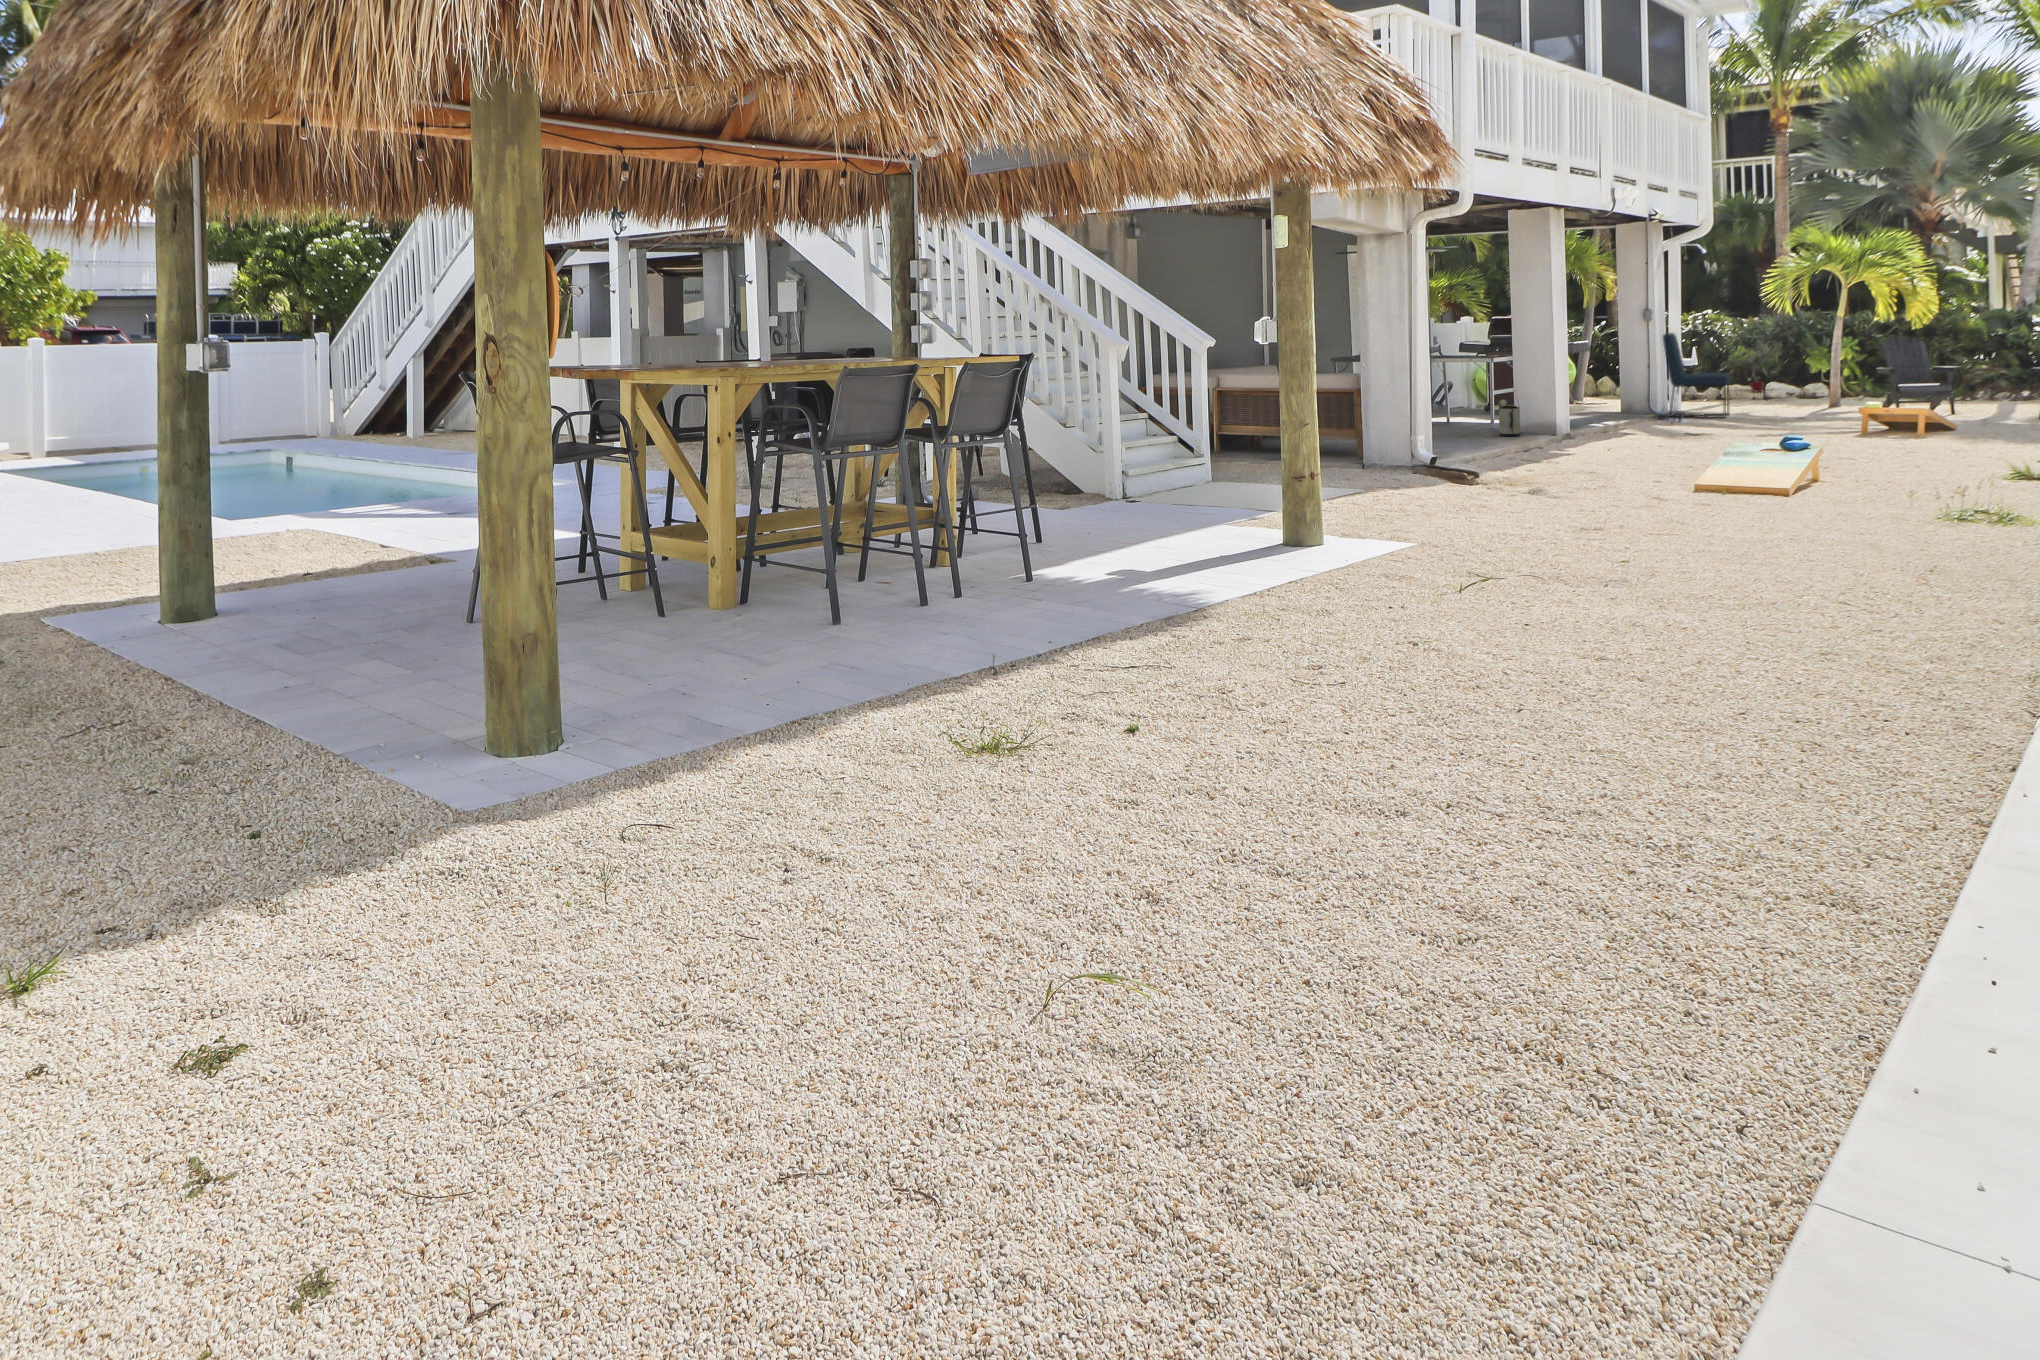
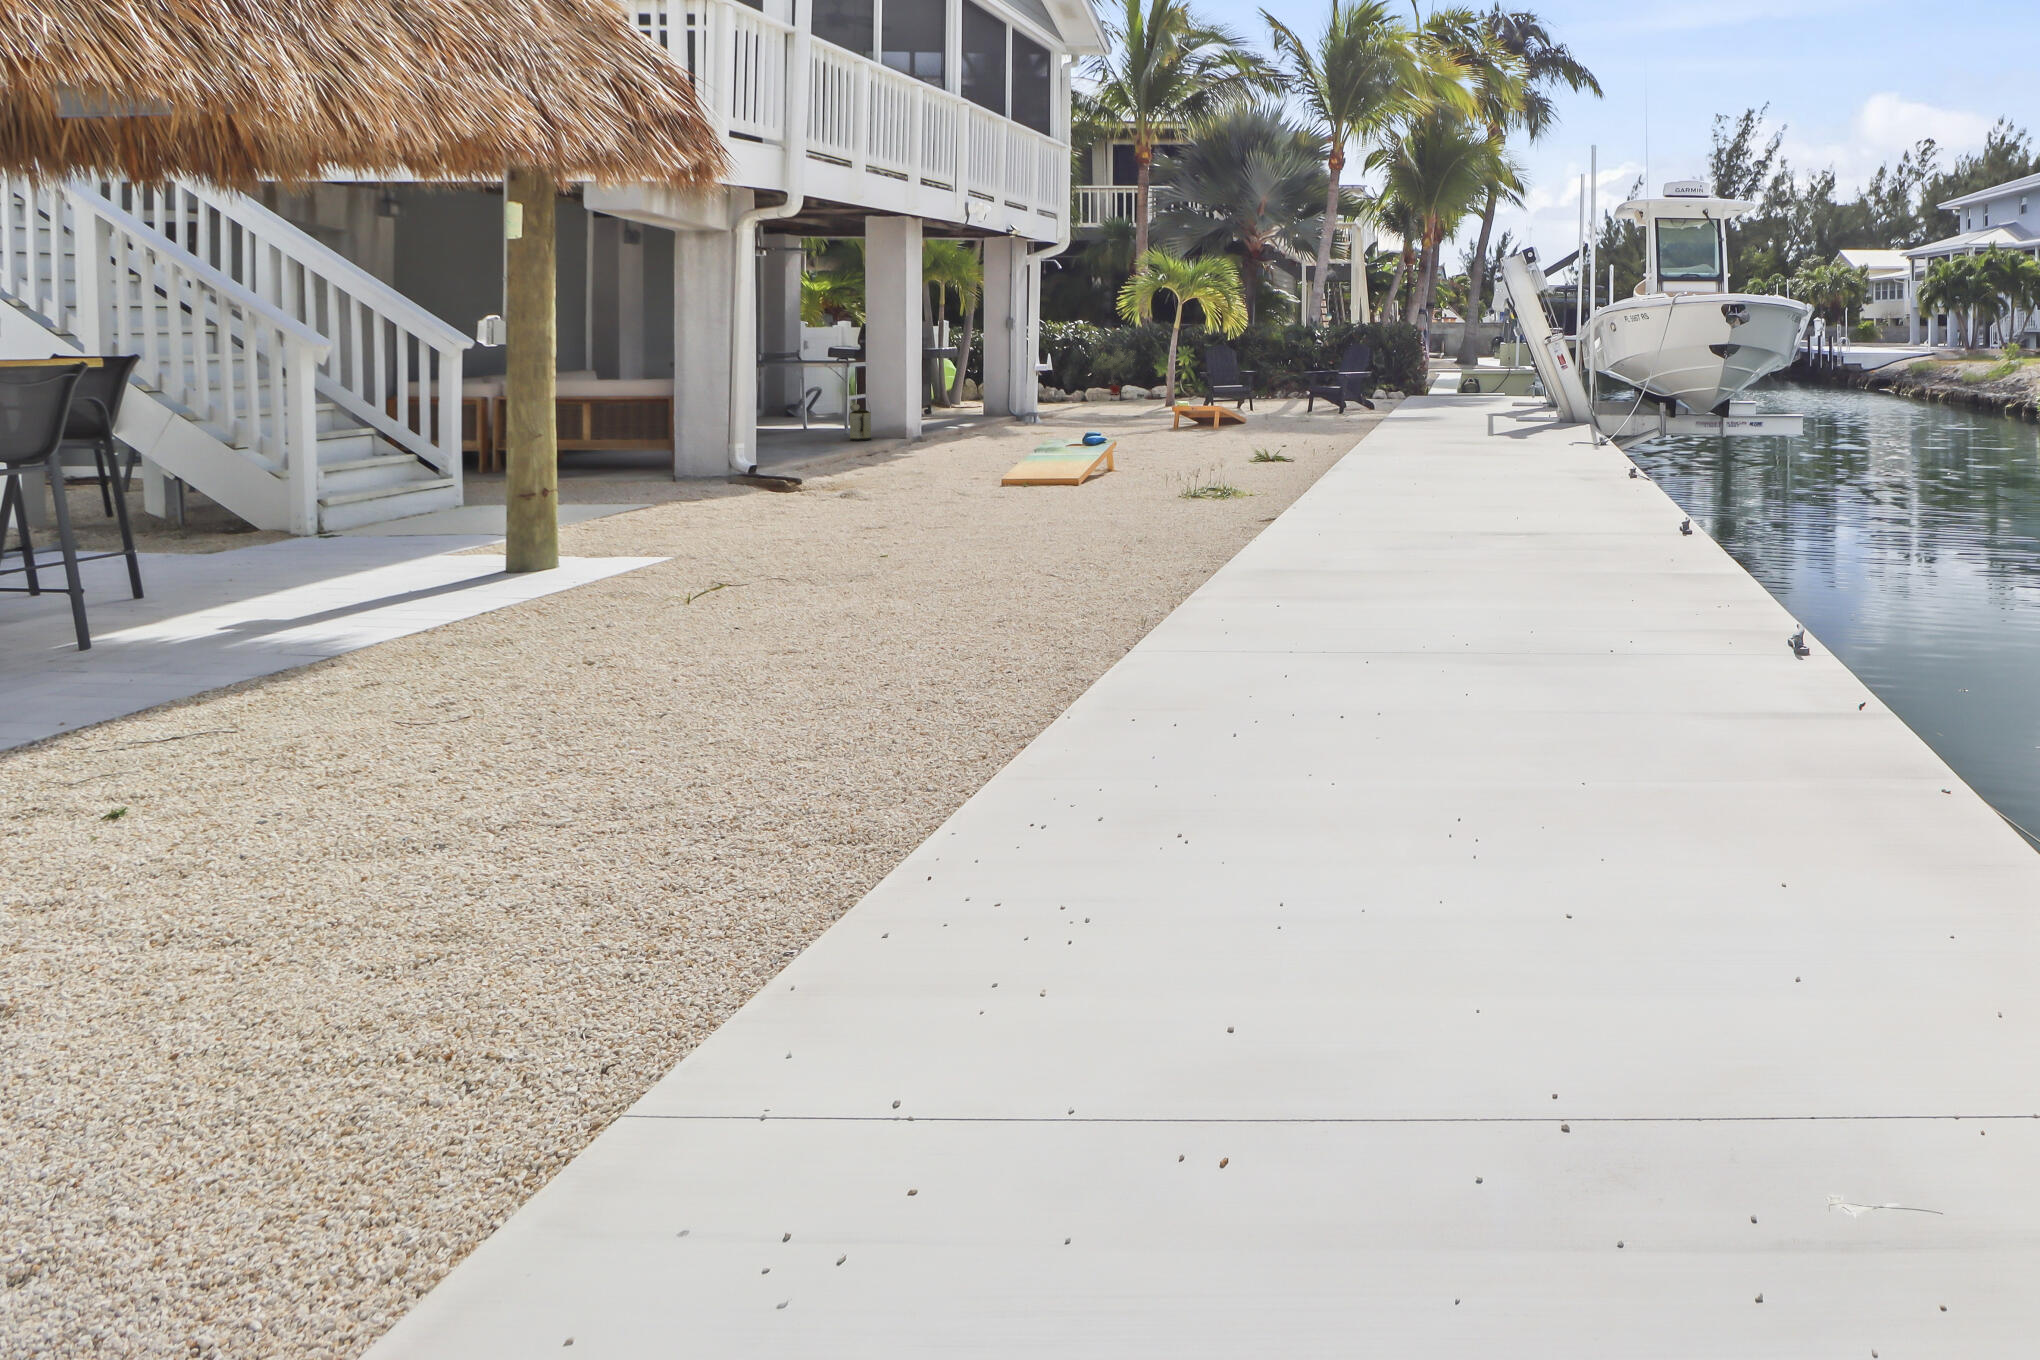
chair: present [1663,333,1730,418] -> none [1020,341,1078,419]

